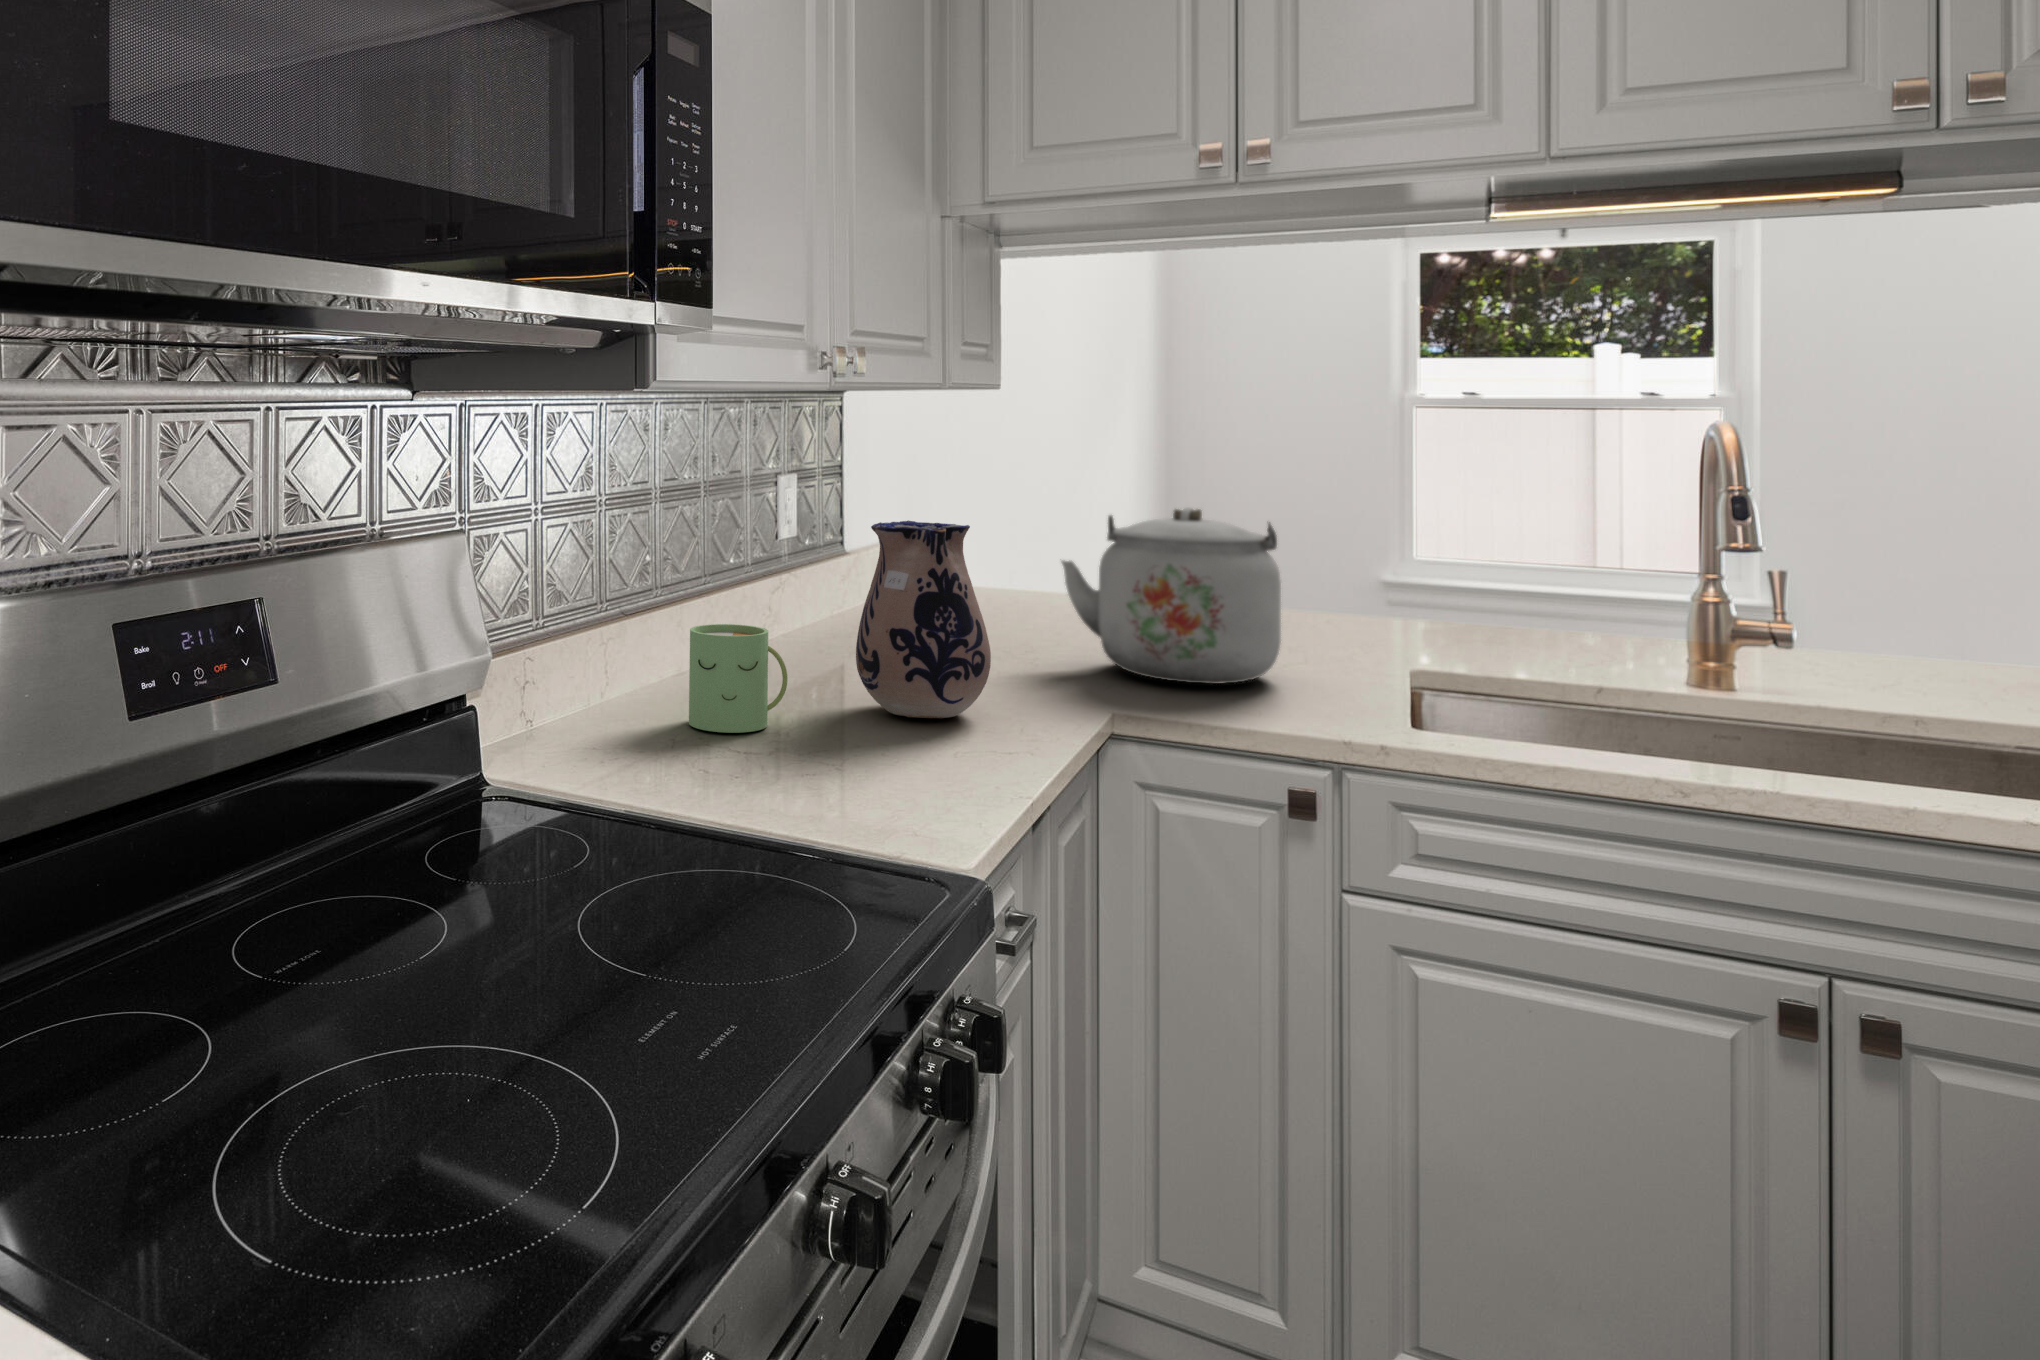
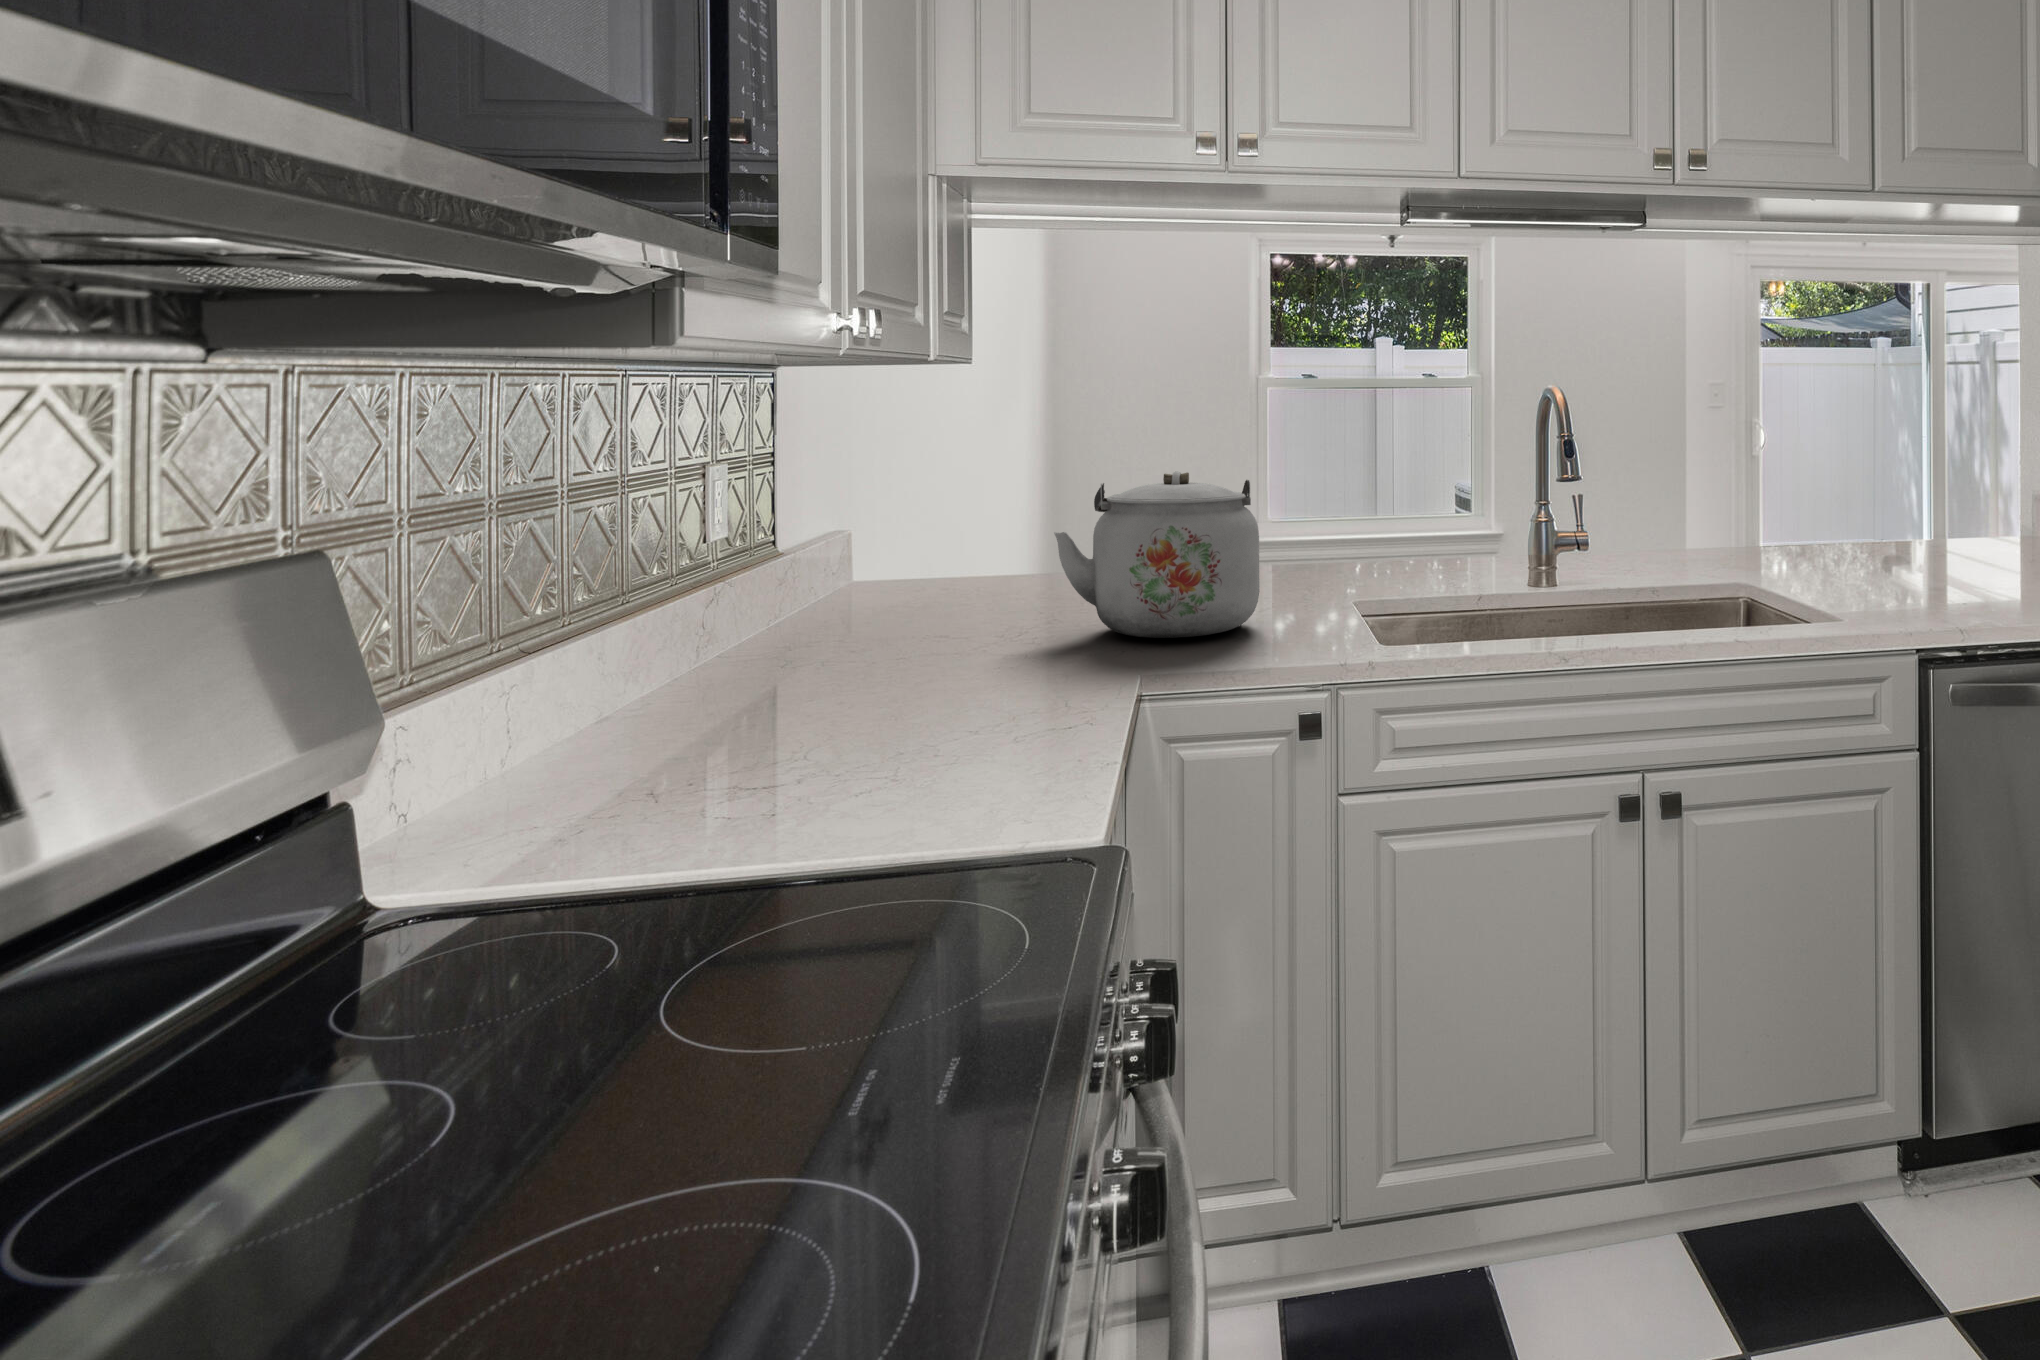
ceramic pitcher: present [856,520,991,718] -> none [868,500,1024,715]
mug: present [689,624,787,733] -> none [660,639,797,774]

